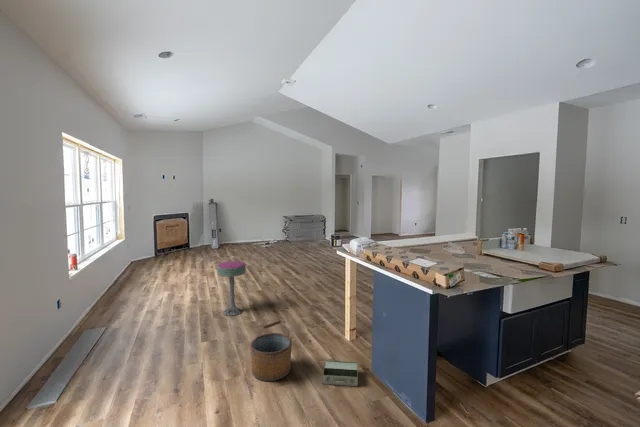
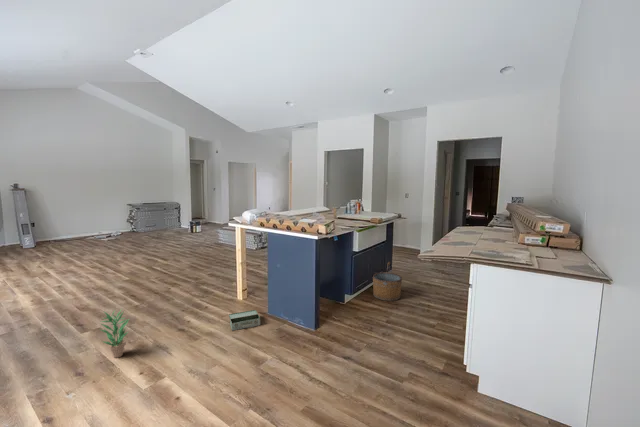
bar stool: present [217,261,246,316] -> none [82,248,118,306]
bucket: present [251,321,292,381] -> present [373,262,402,301]
potted plant: none [191,332,220,383] -> present [101,311,129,358]

